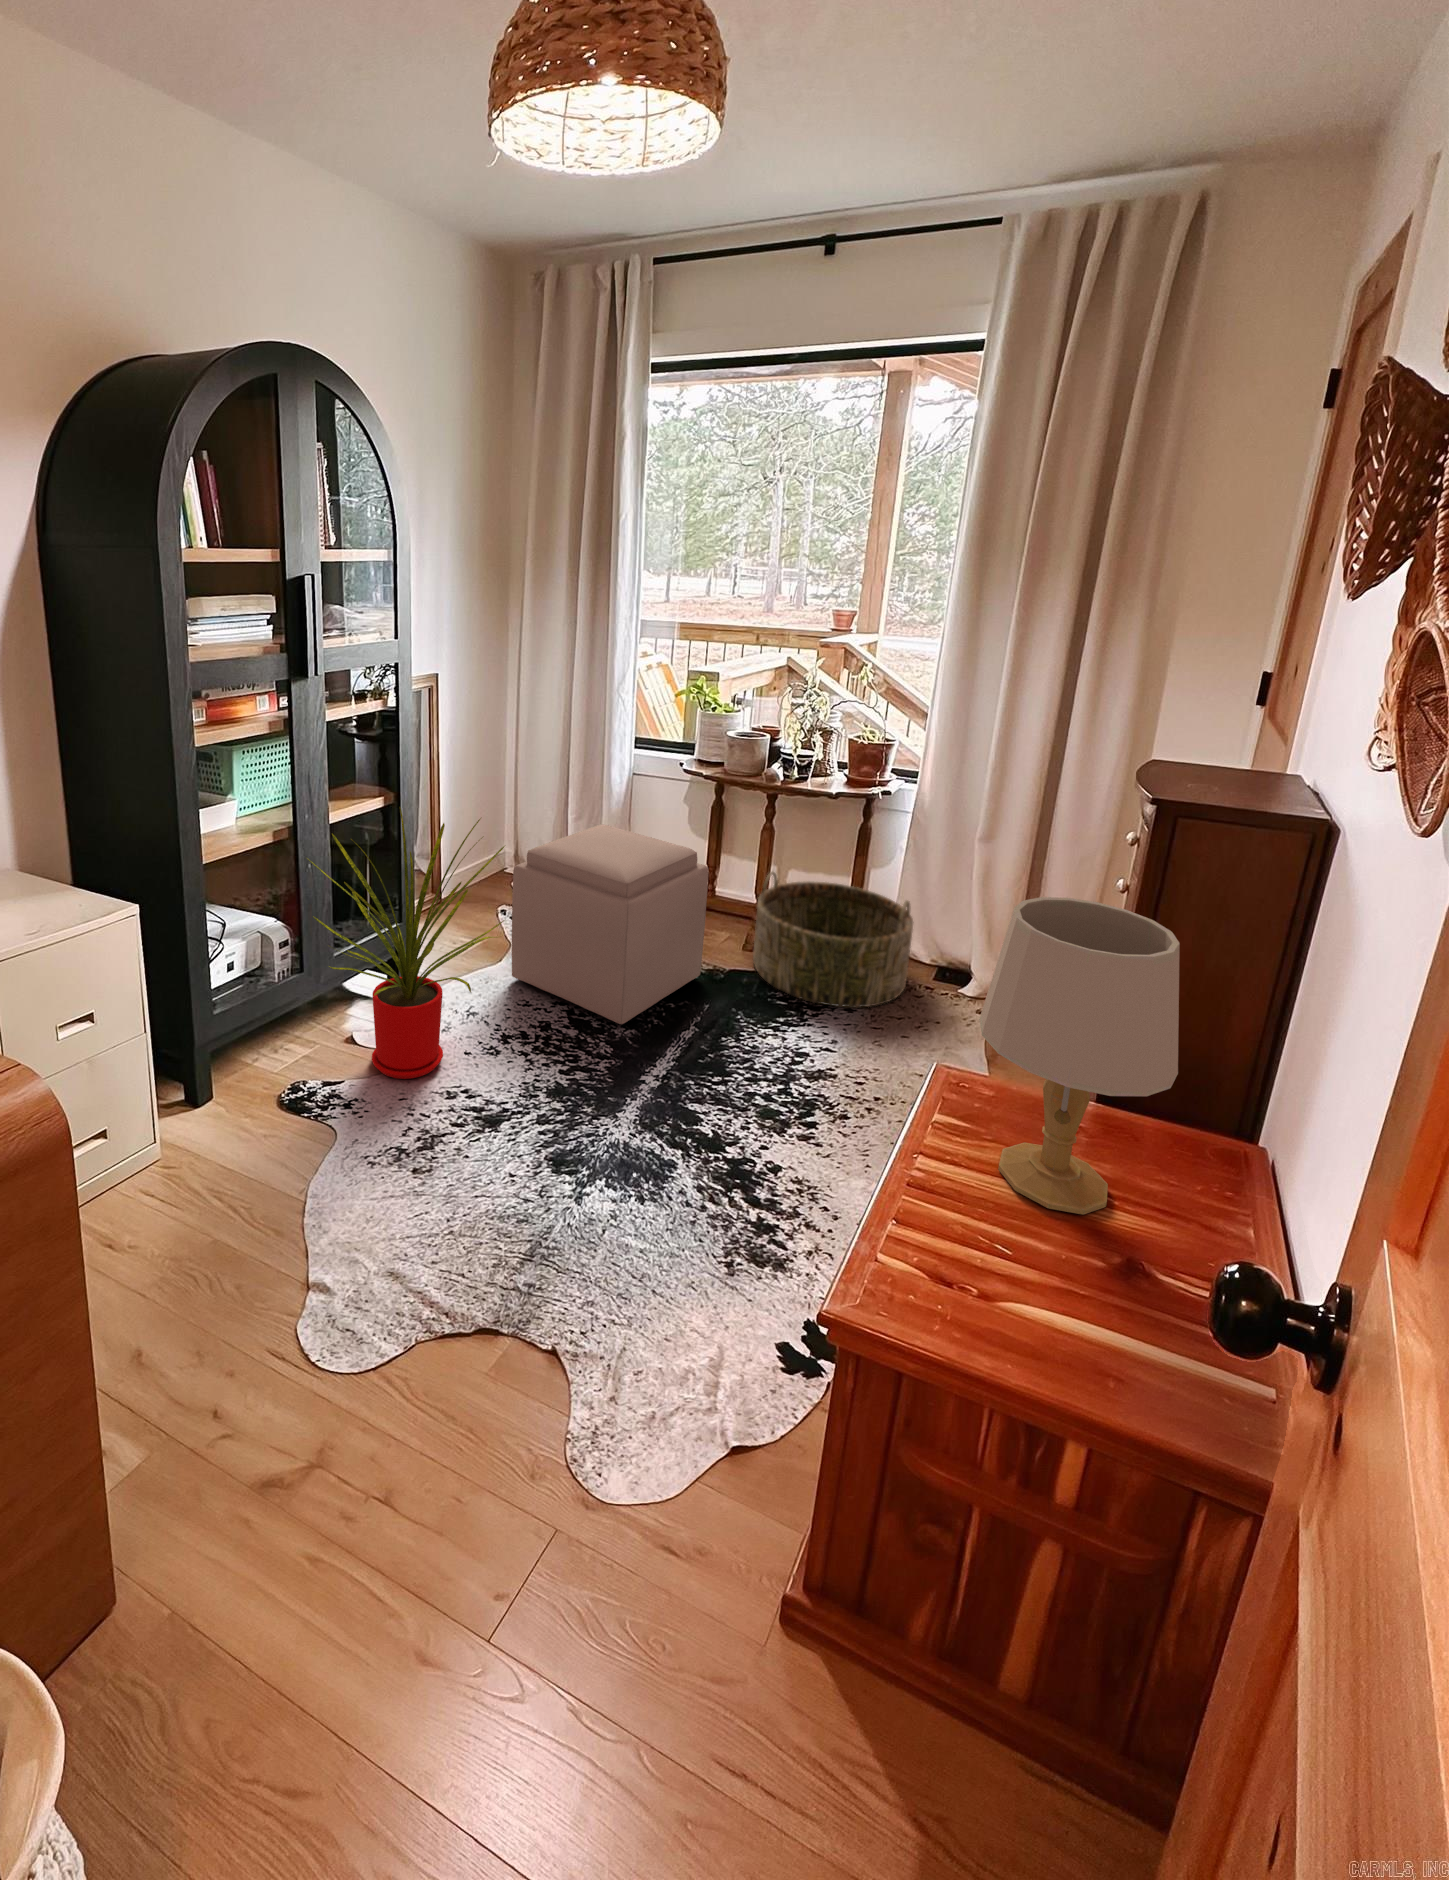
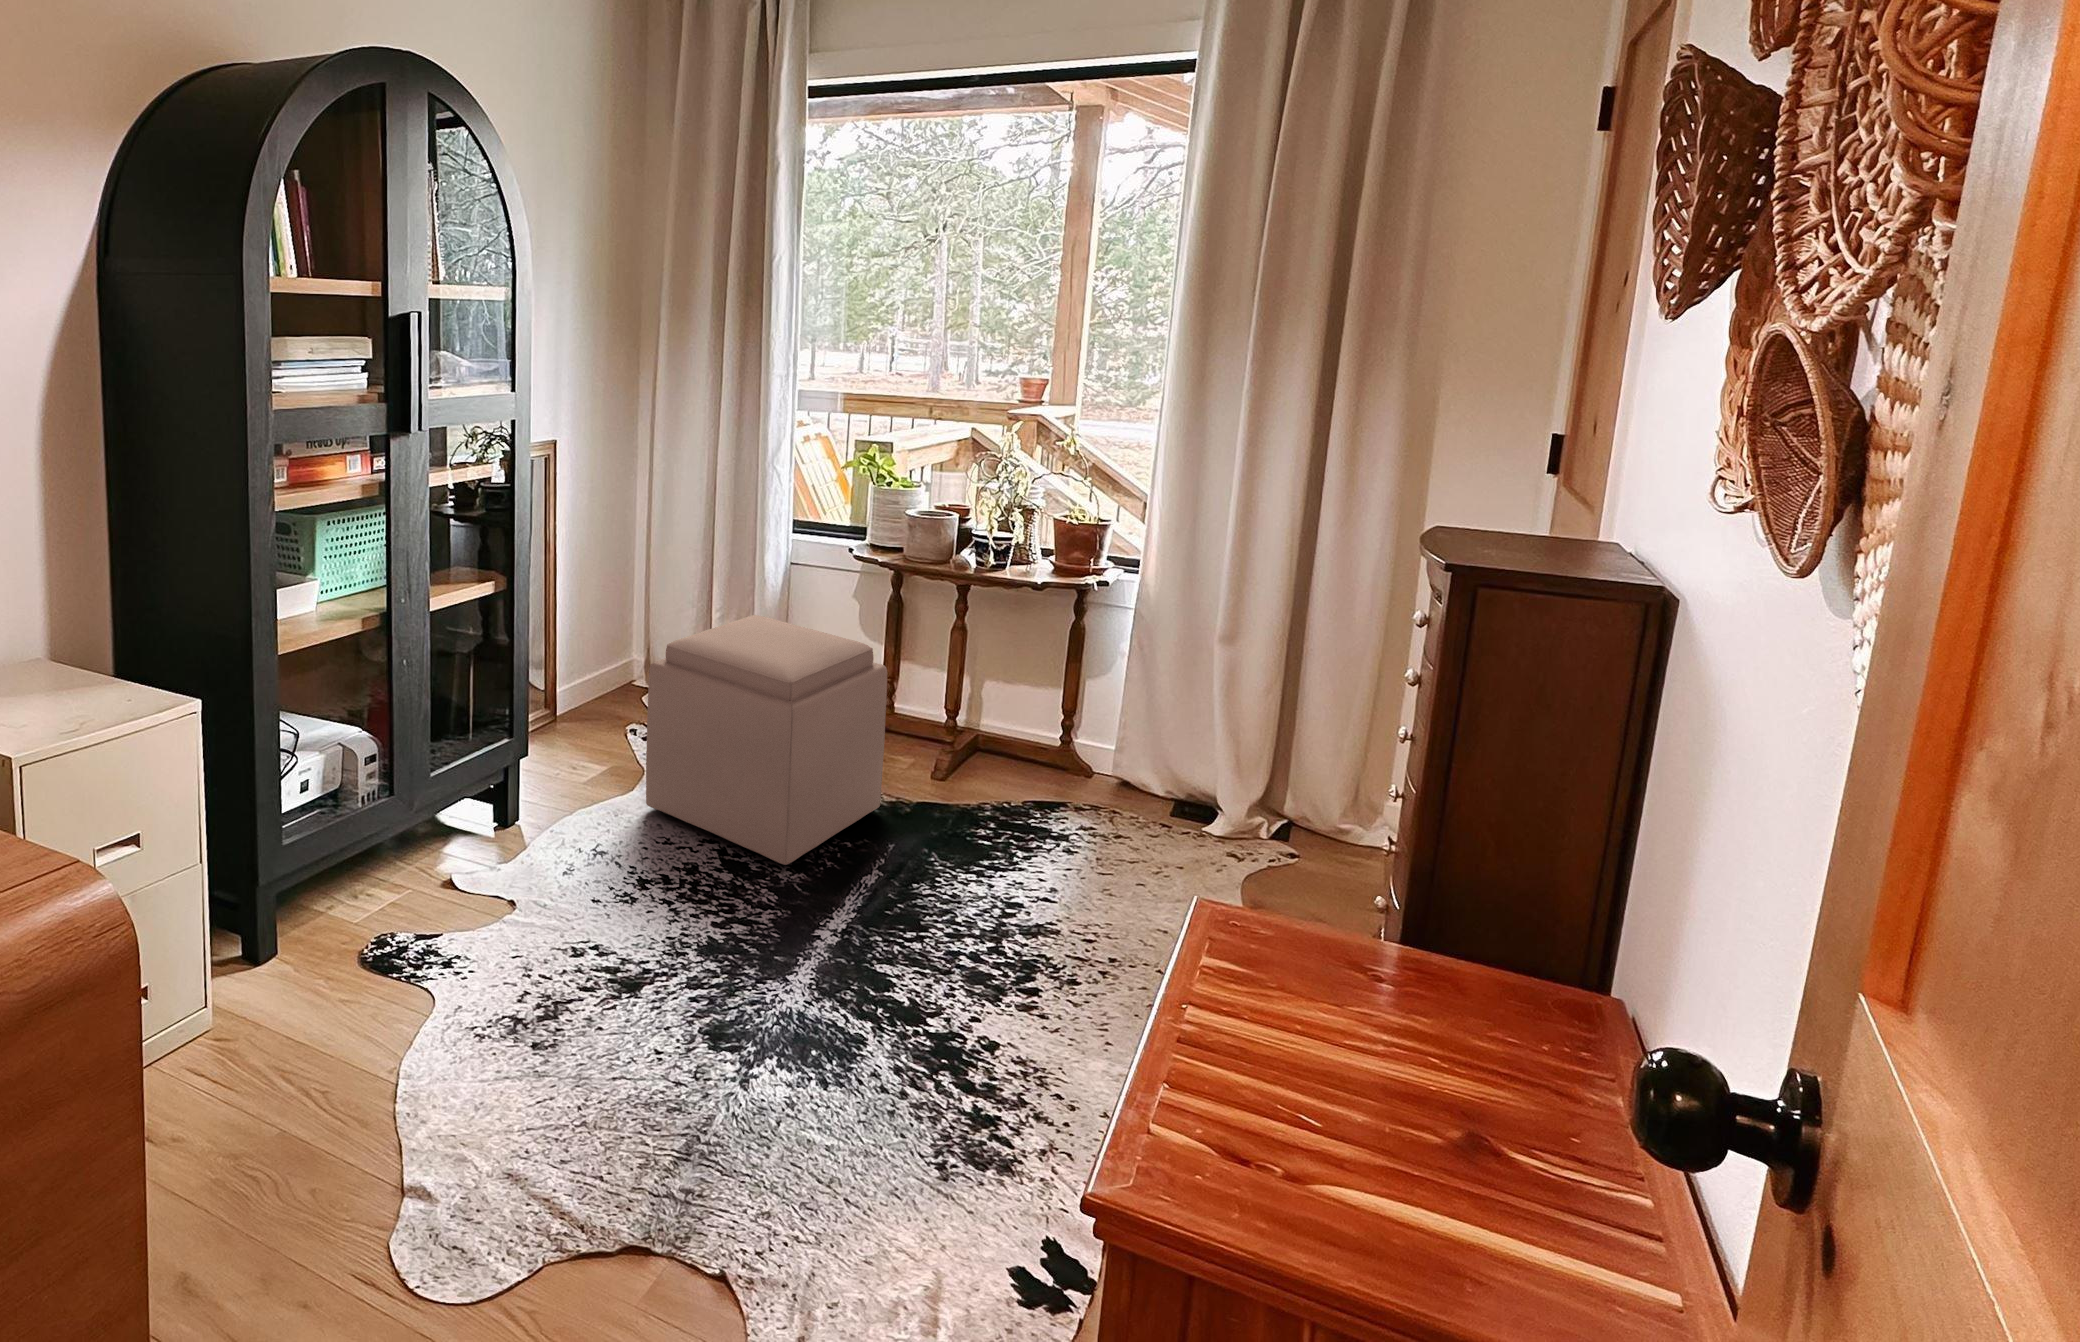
house plant: present [308,808,505,1079] -> none [409,583,646,928]
basket: present [753,872,913,1007] -> none [944,676,1144,850]
table lamp: present [979,897,1180,1215] -> none [1248,667,1502,1073]

